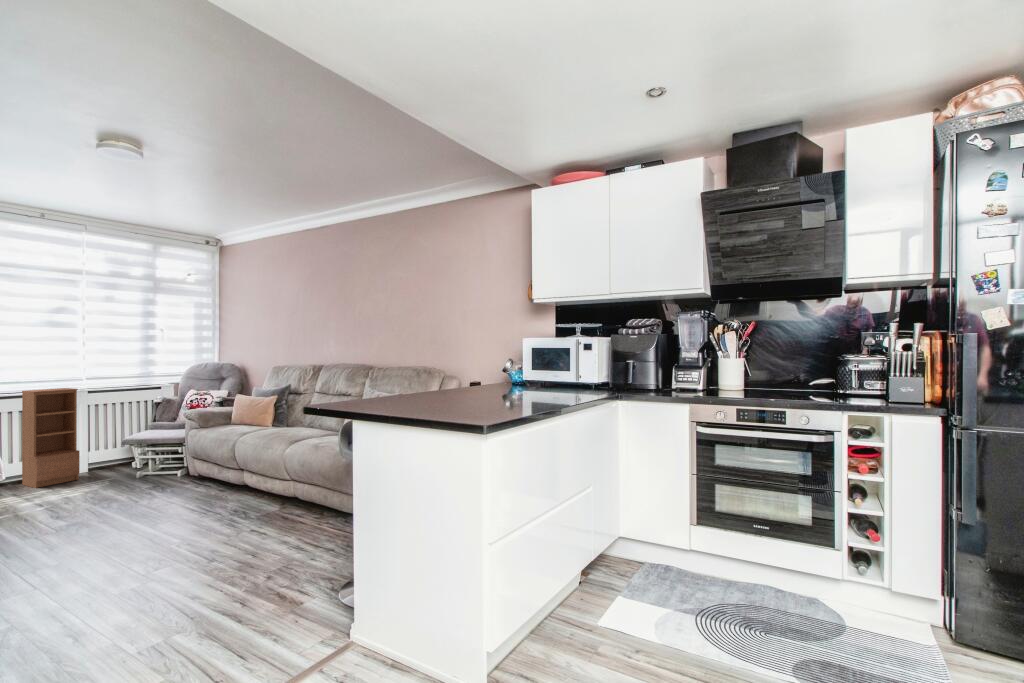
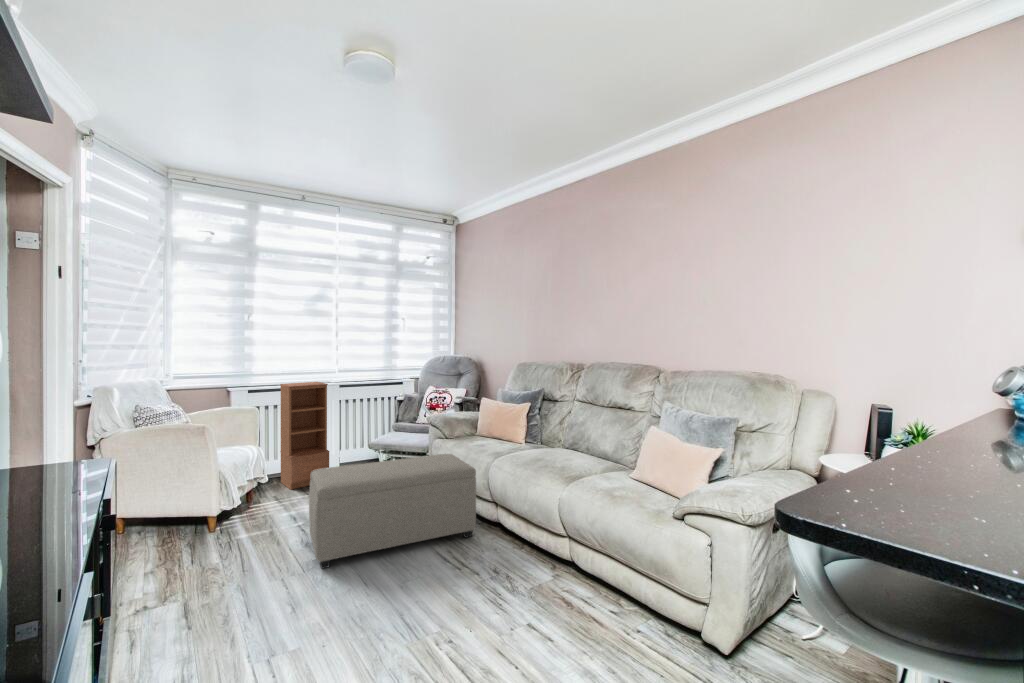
ottoman: none [64,437,222,525] -> present [309,454,476,569]

